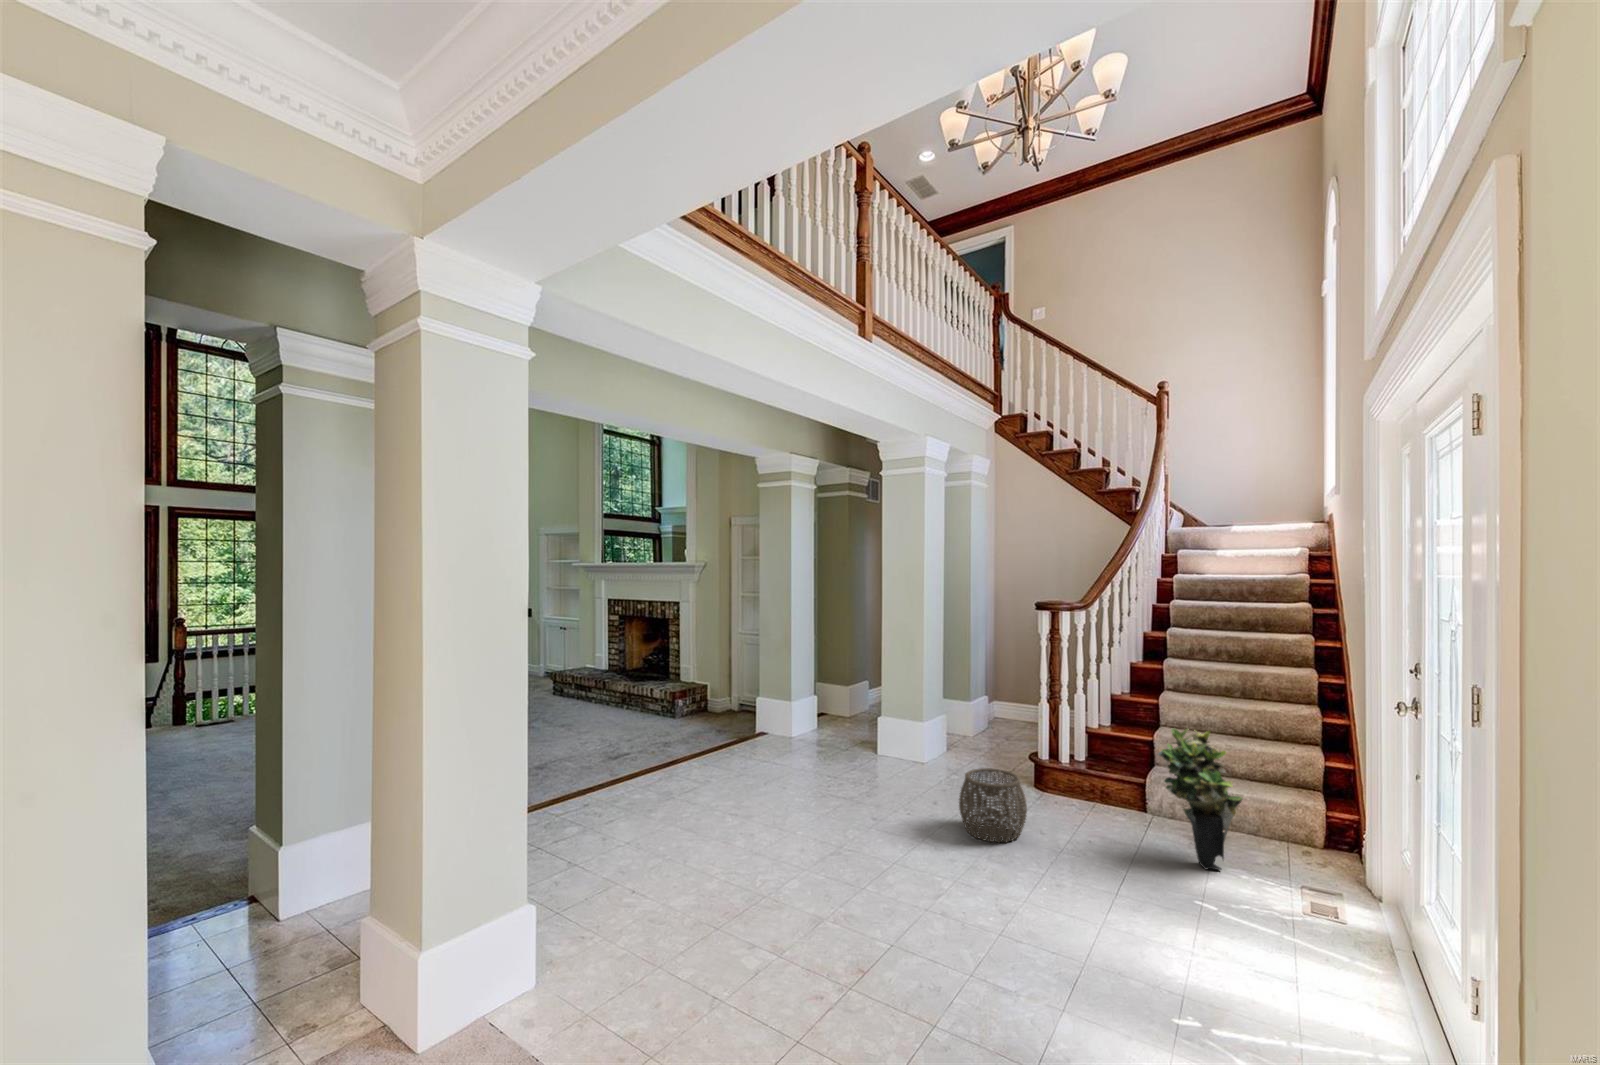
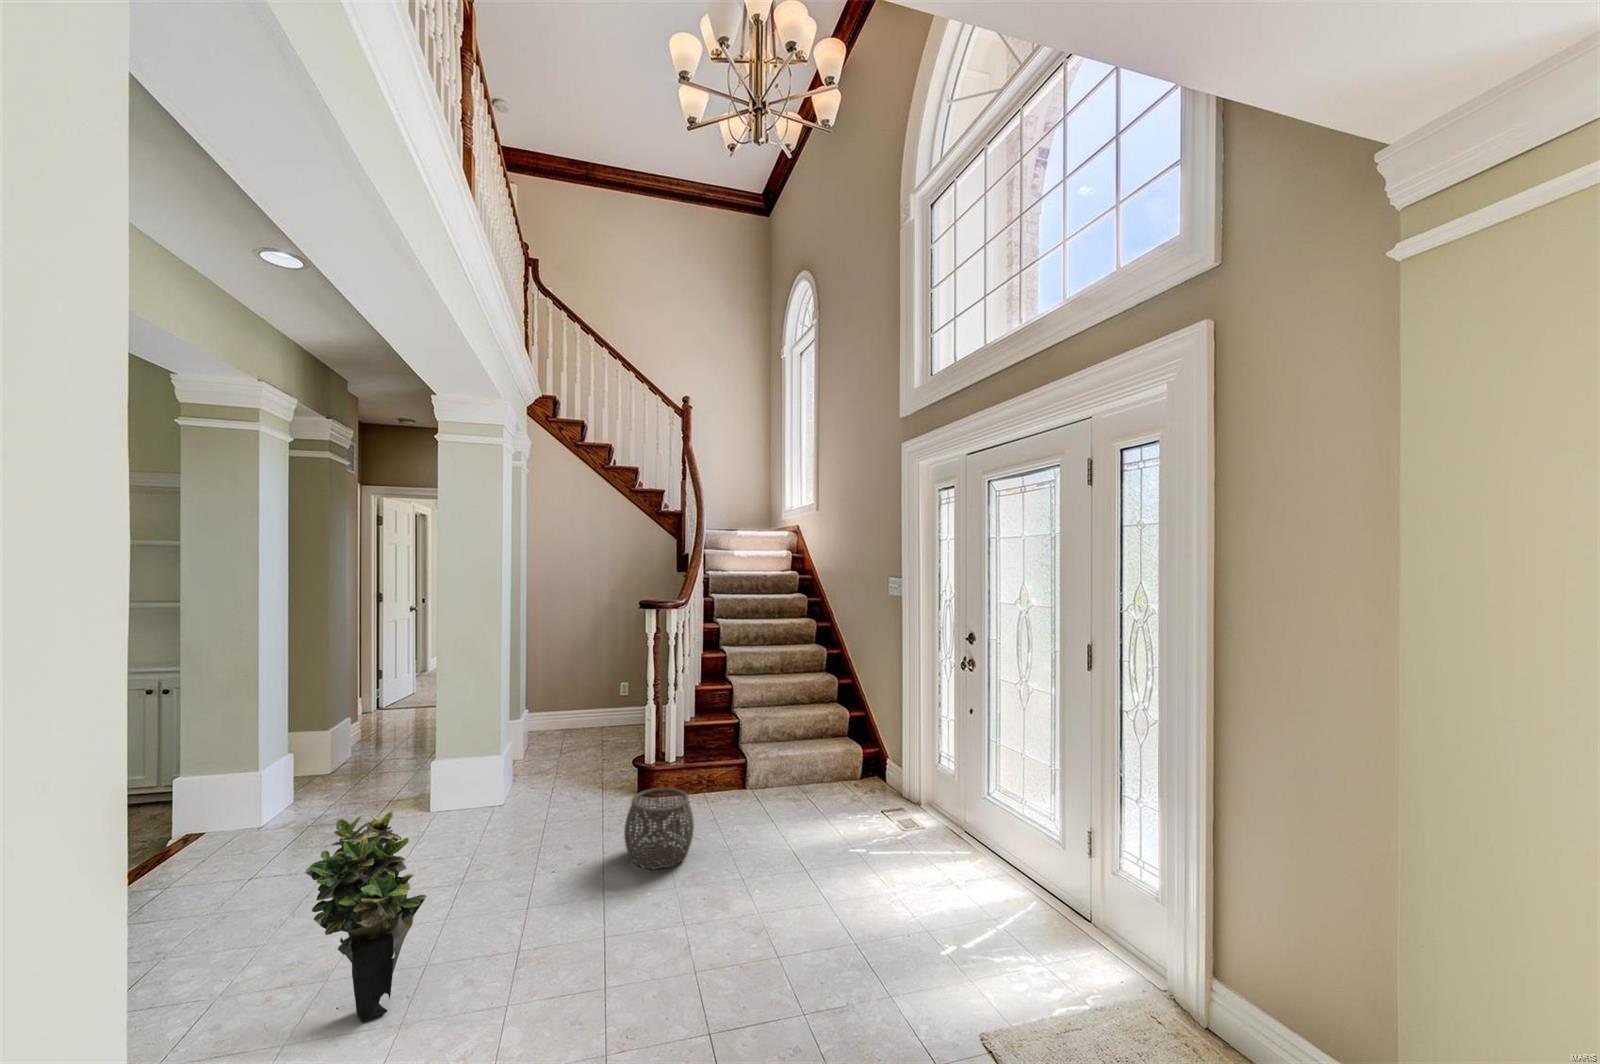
potted plant: present [1158,728,1243,870] -> present [305,810,426,1022]

